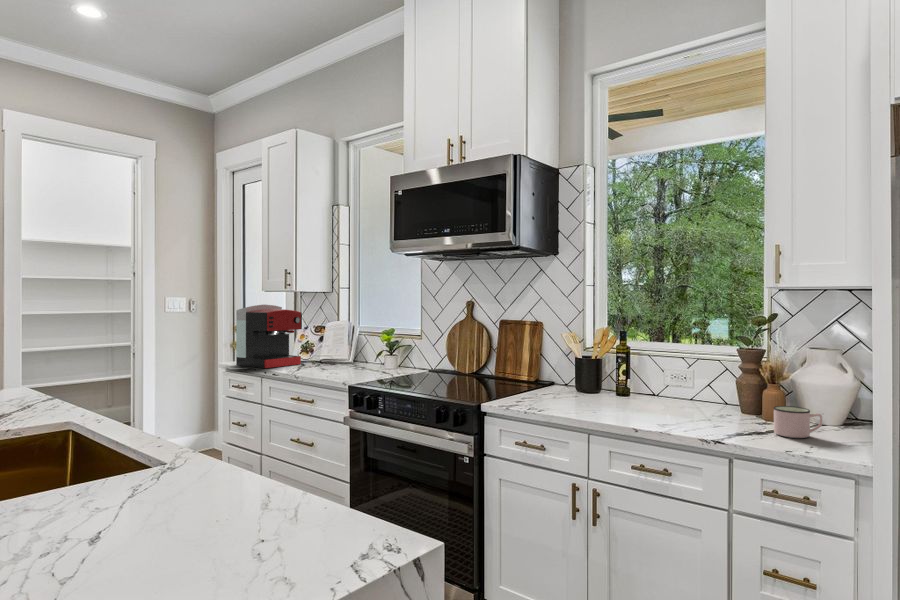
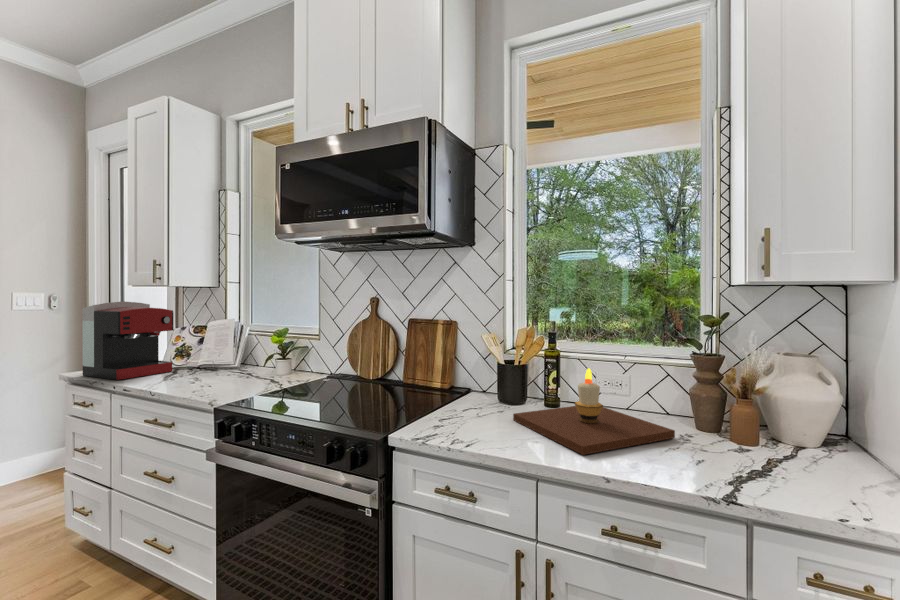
candle: none [582,358,711,418] -> present [513,368,675,455]
mug: present [774,406,822,438] -> none [781,435,850,484]

